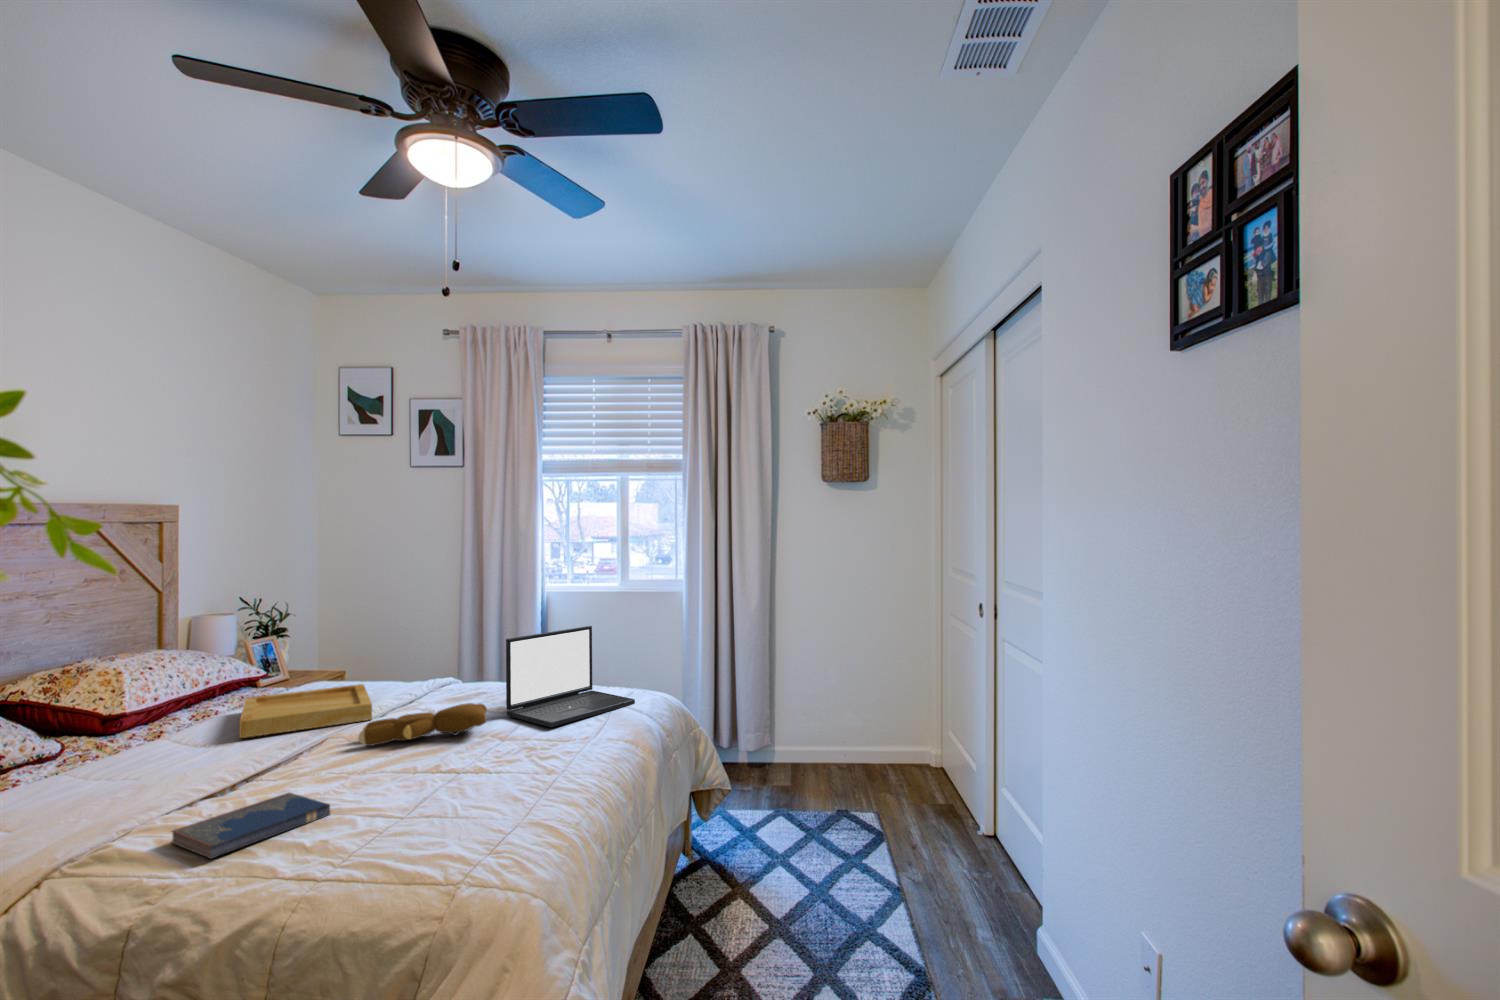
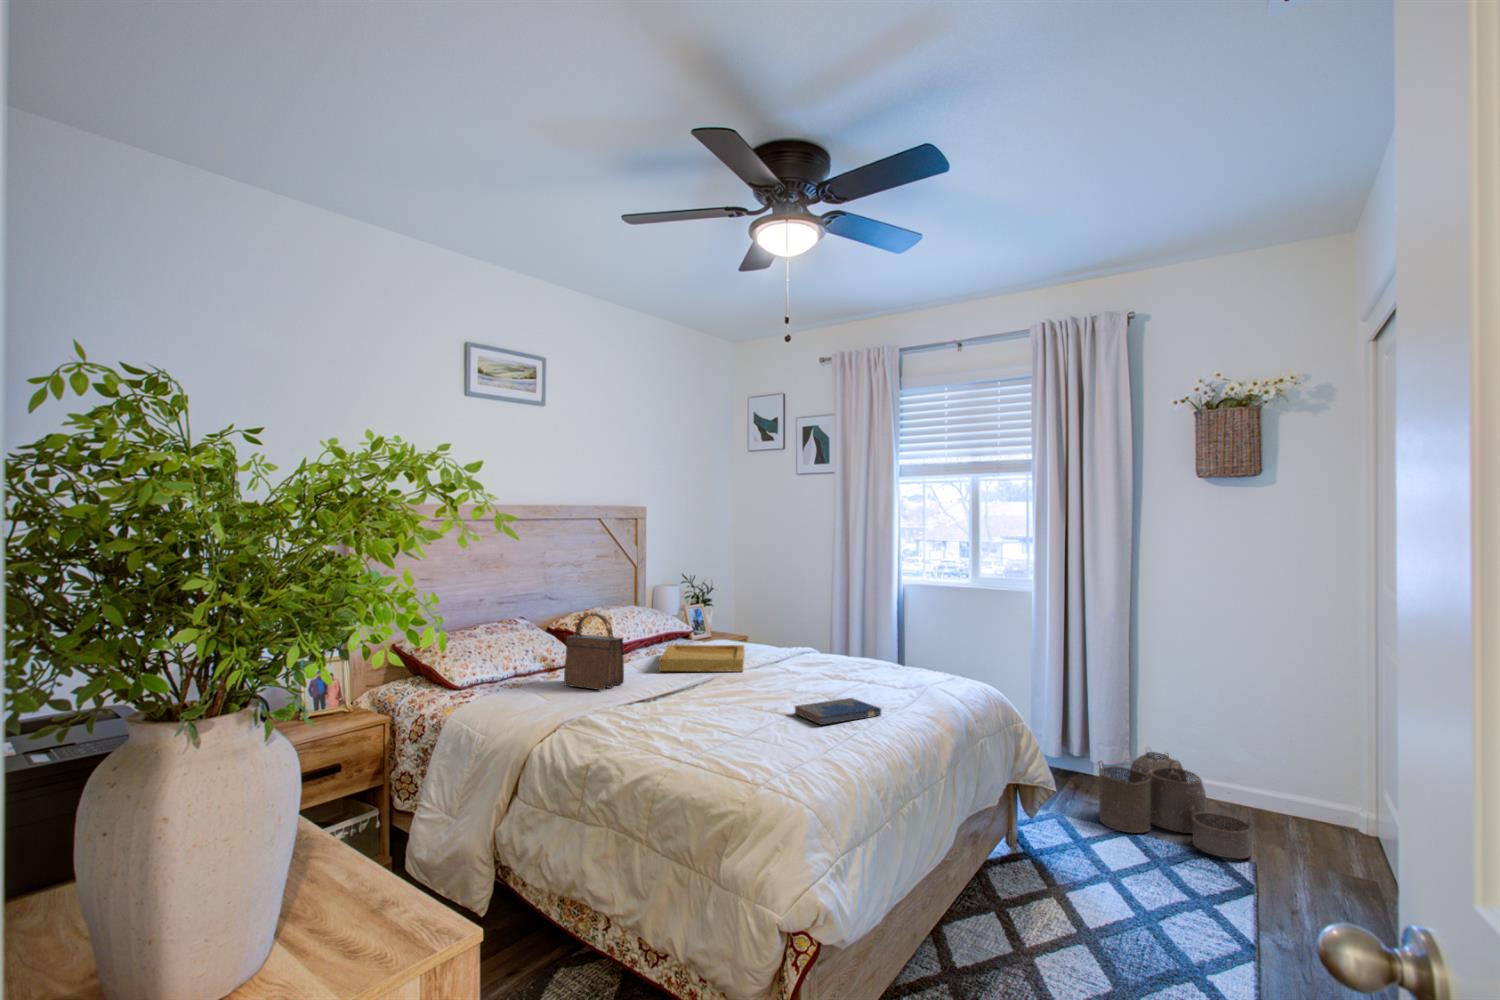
laptop: present [506,626,635,727] -> none [838,615,950,697]
handbag: none [65,670,184,789] -> present [564,614,624,690]
teddy bear: present [358,703,487,746] -> none [726,667,820,691]
woven basket: none [752,726,875,815] -> present [1099,752,1251,859]
hardcover book: present [172,793,330,859] -> present [795,698,881,725]

